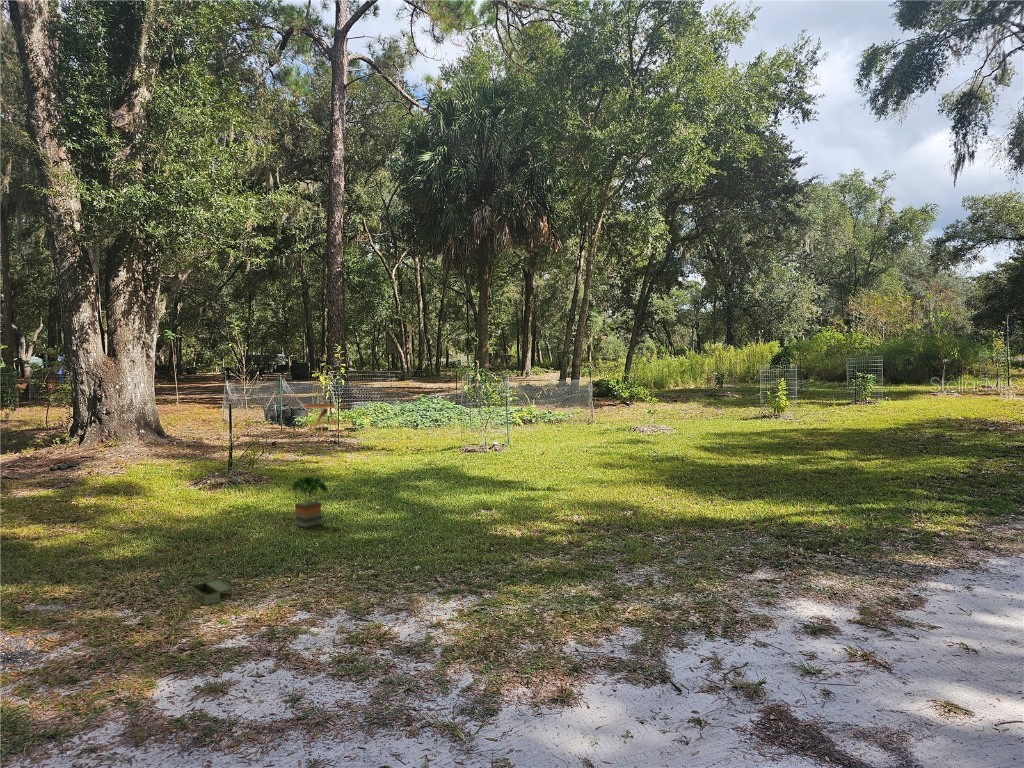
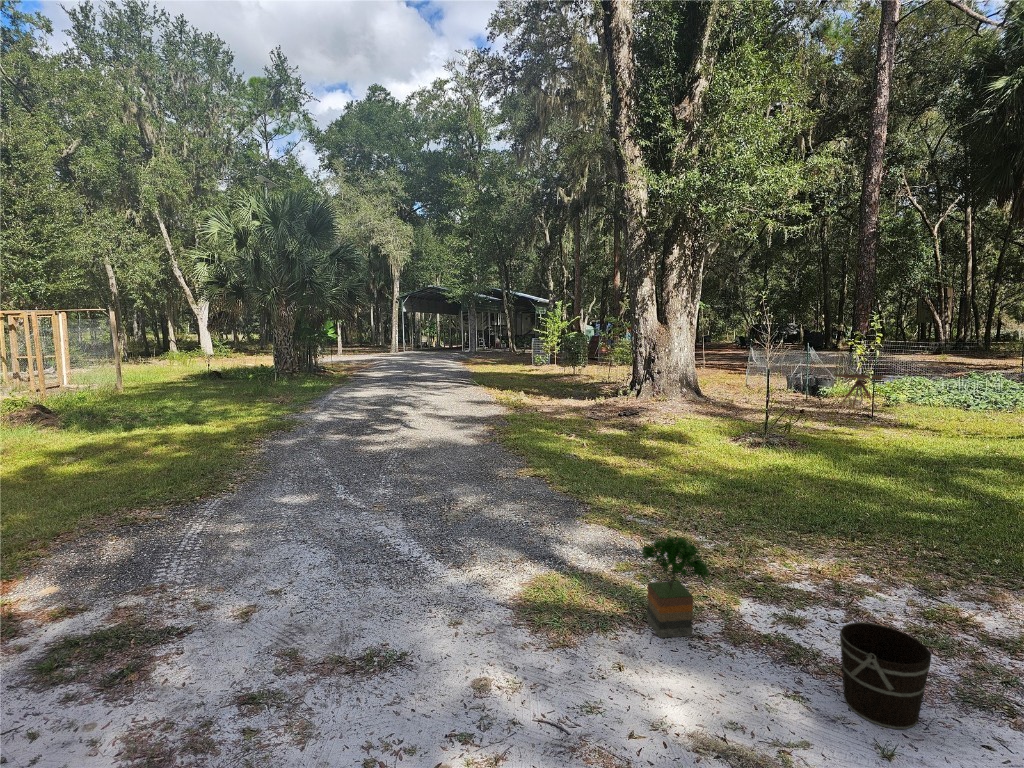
potted tree: present [292,477,328,527] -> present [642,537,709,638]
toolbox: present [192,579,233,605] -> none [766,552,814,580]
bucket: none [221,610,286,693] -> present [839,622,931,729]

